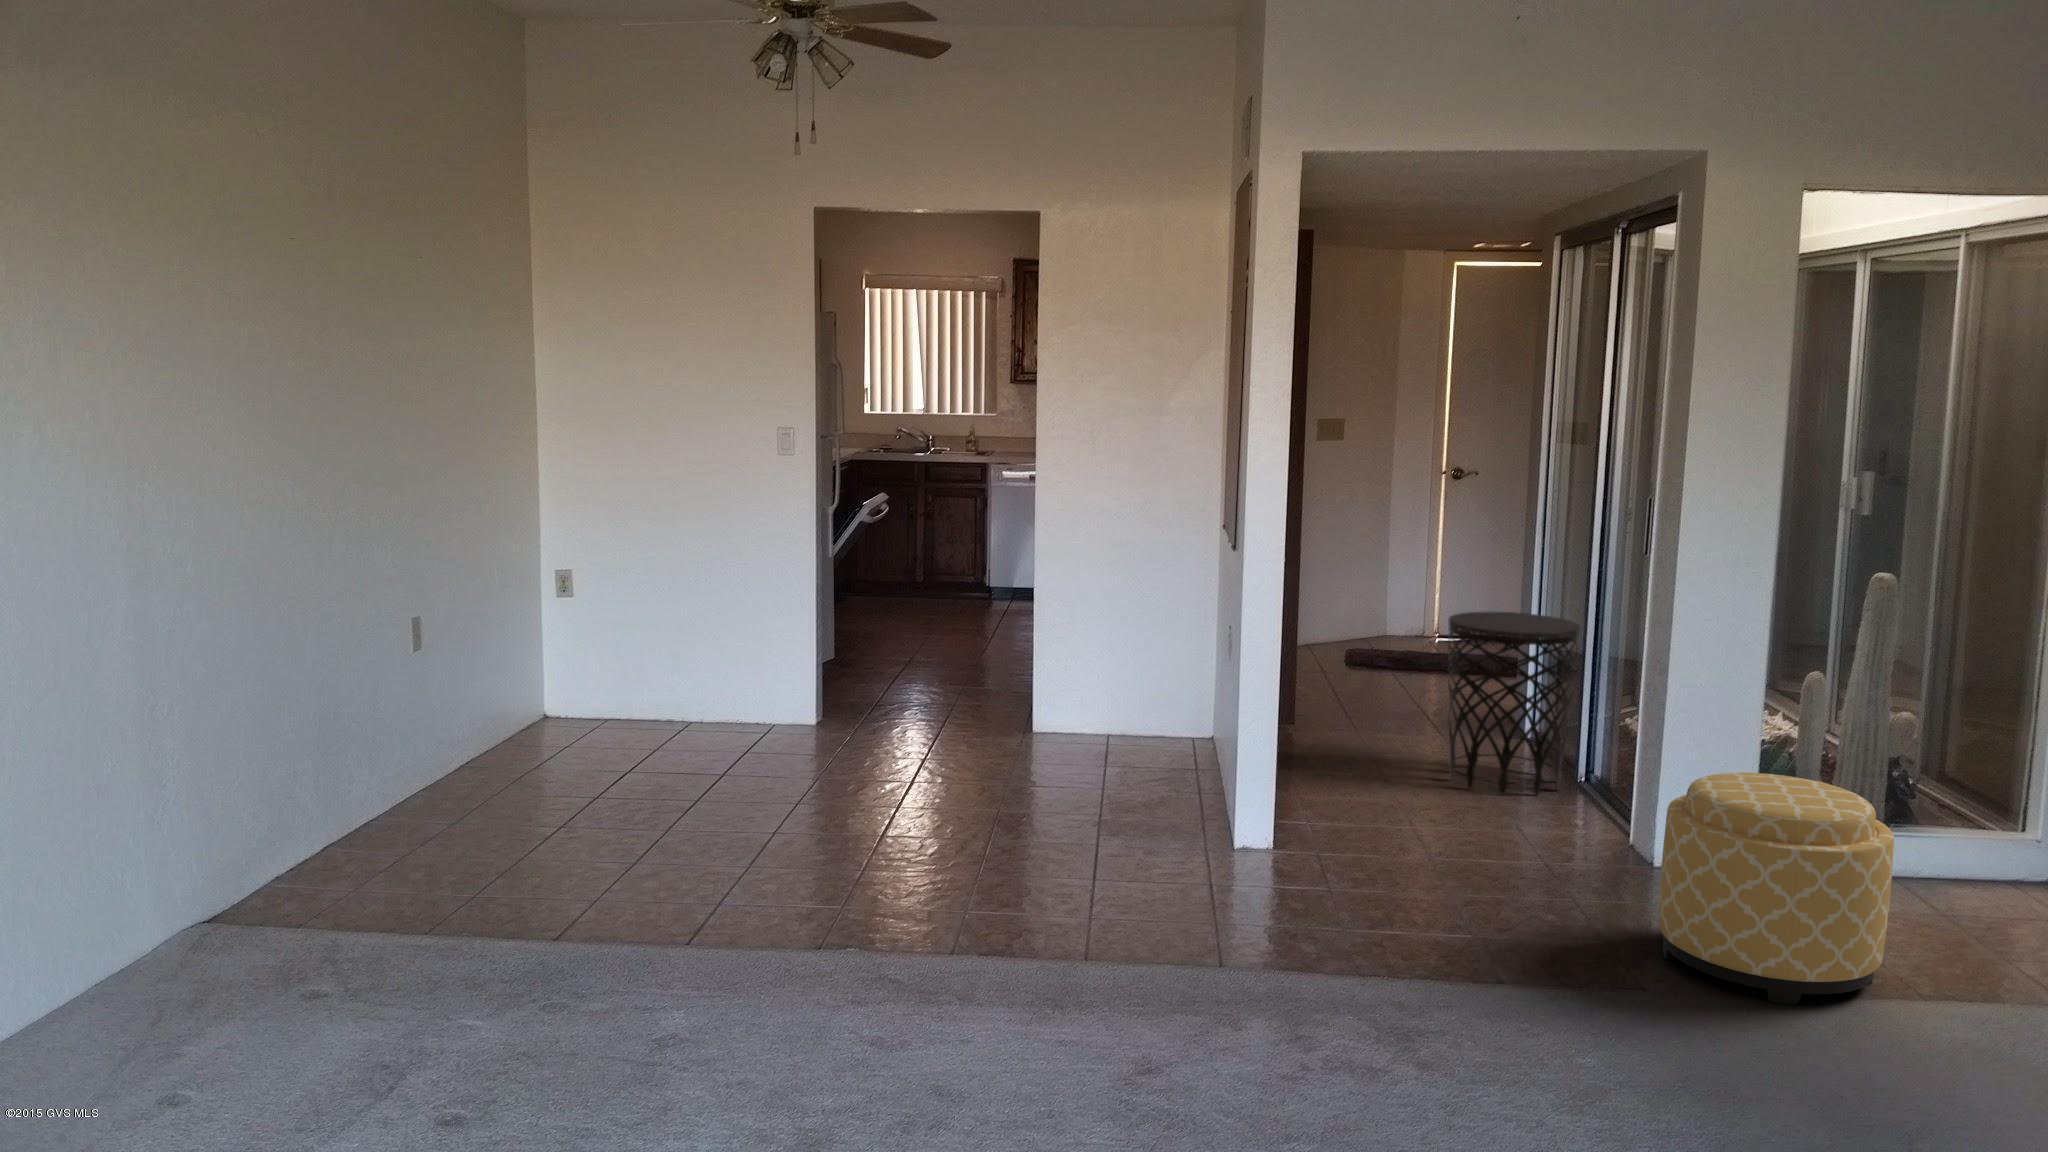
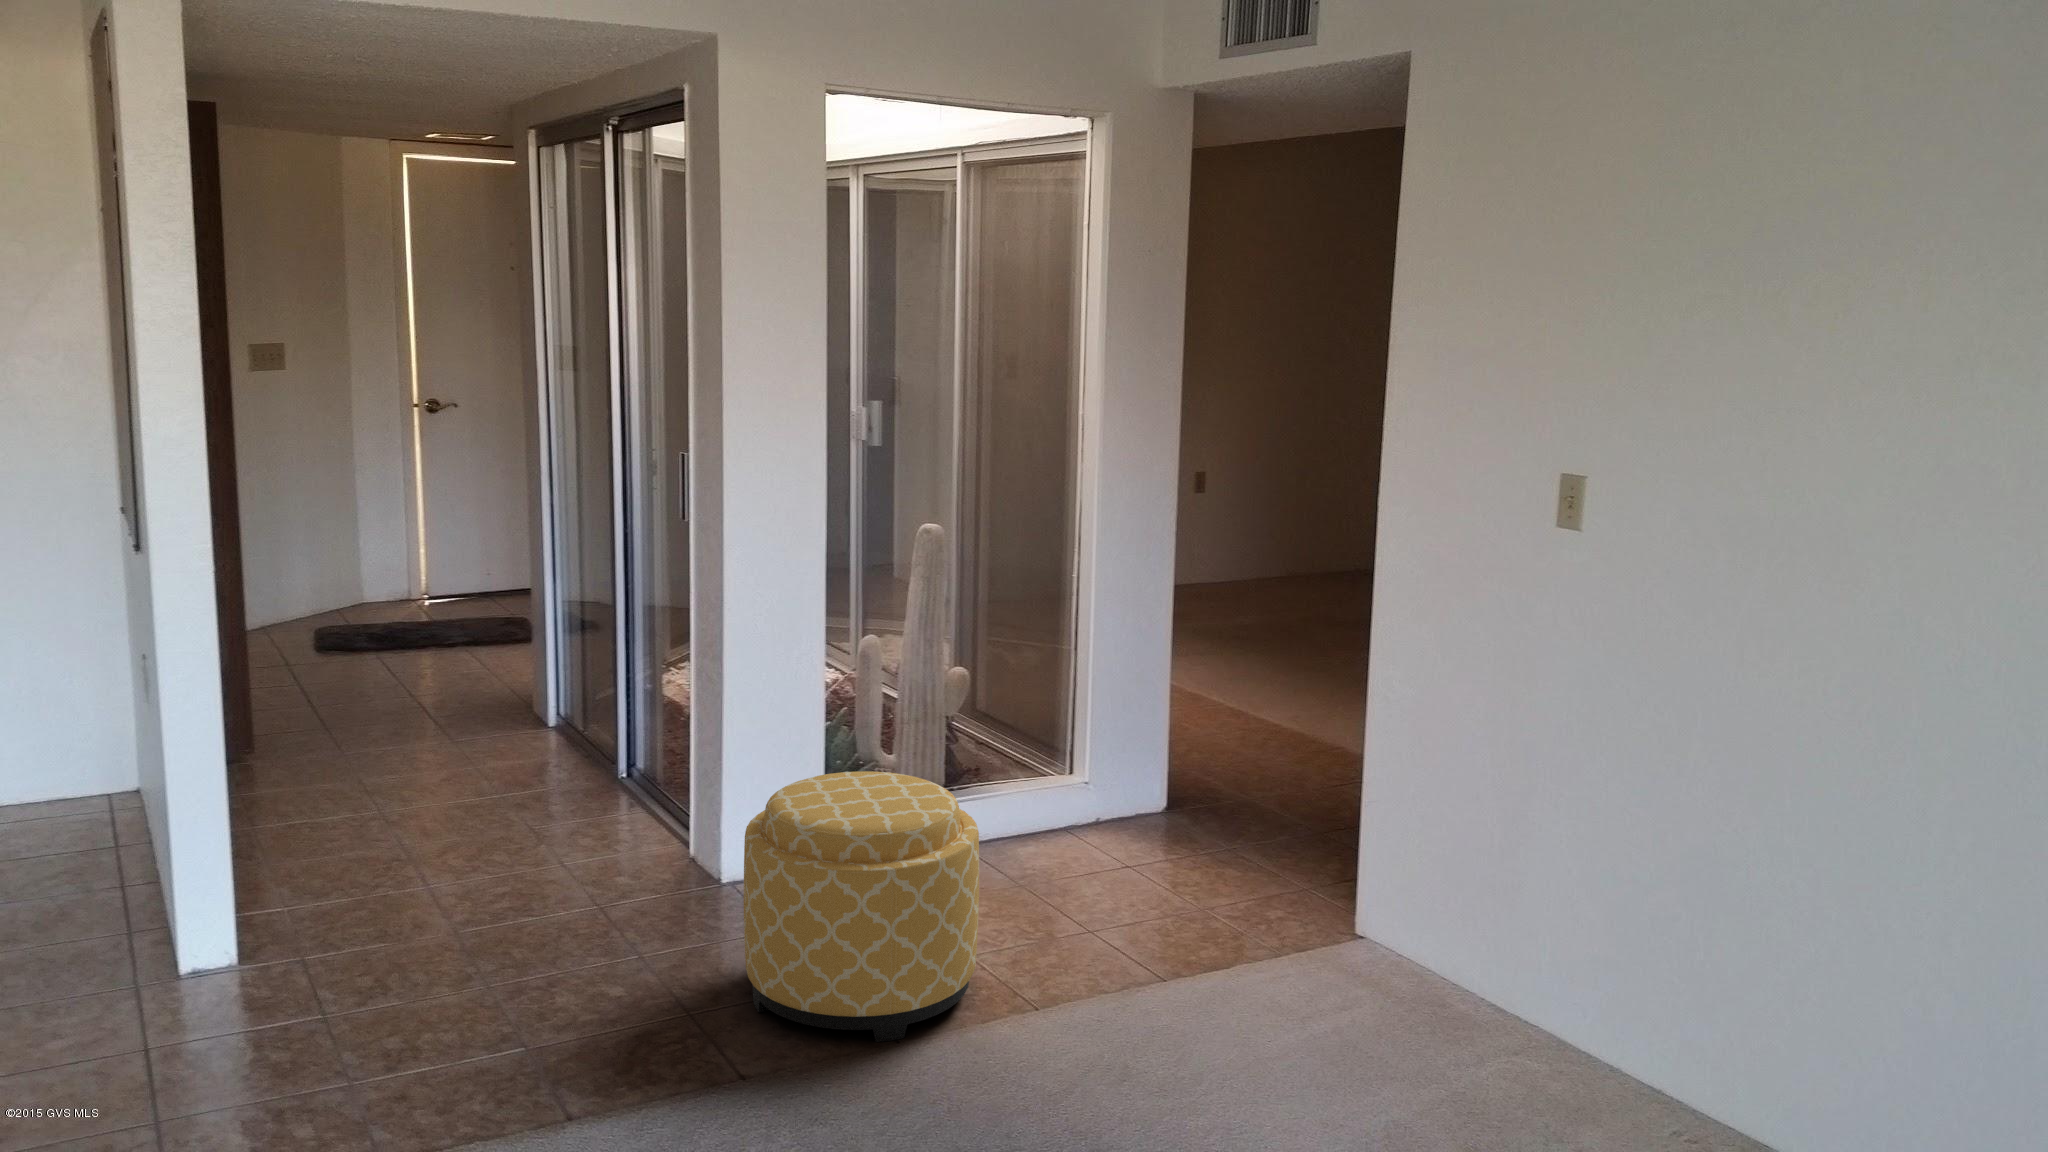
side table: present [1448,612,1580,796] -> none [447,587,606,813]

